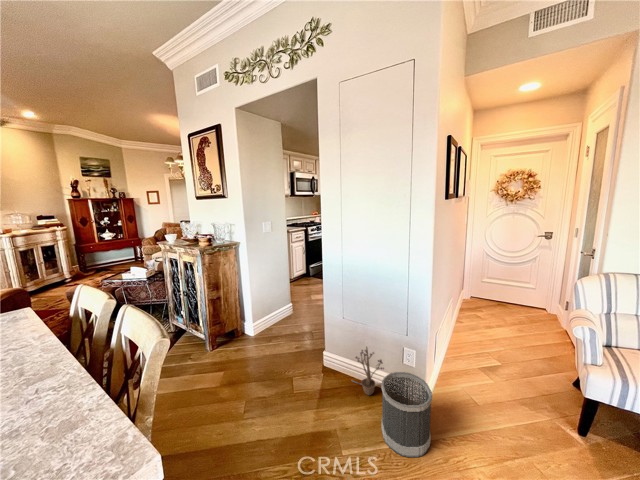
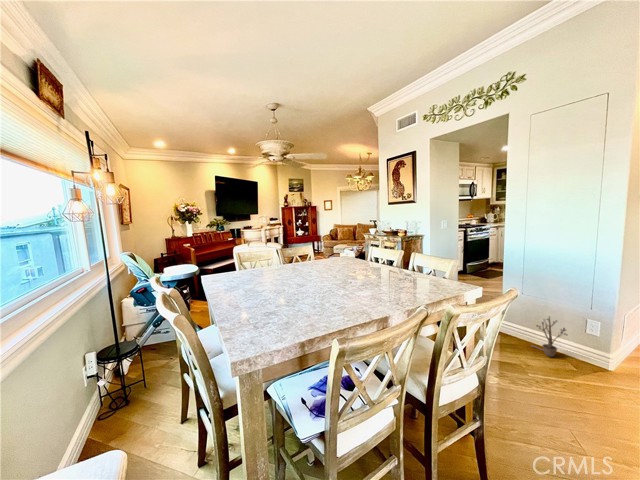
wastebasket: present [381,372,432,457] -> none [565,335,620,396]

